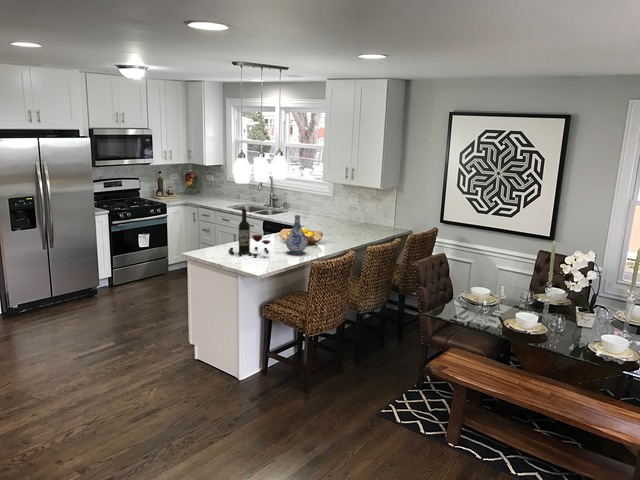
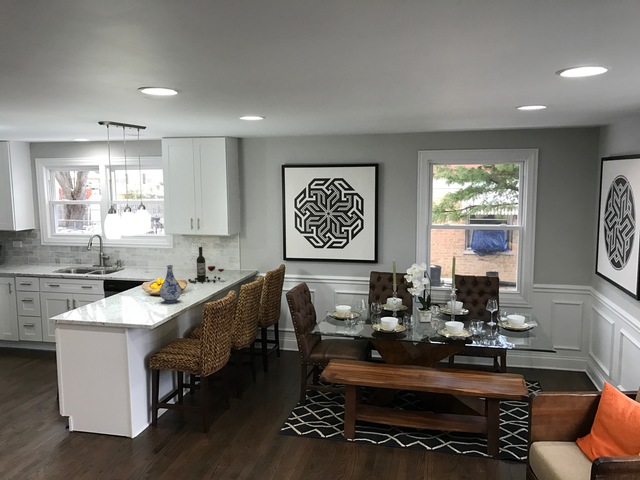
wine bottle: present [229,209,270,257] -> present [188,247,224,283]

